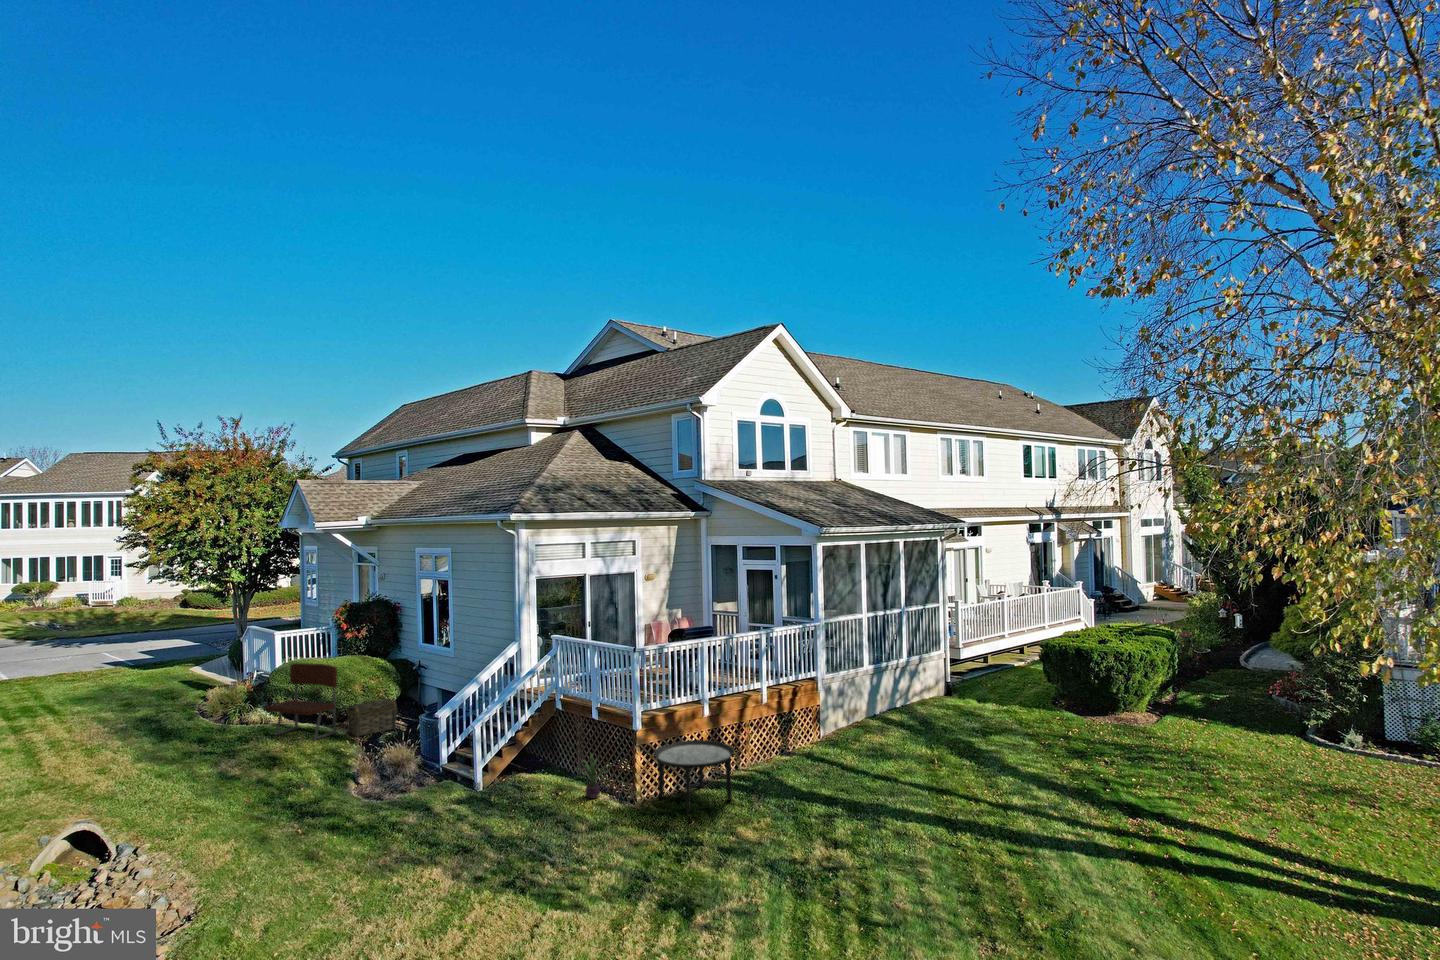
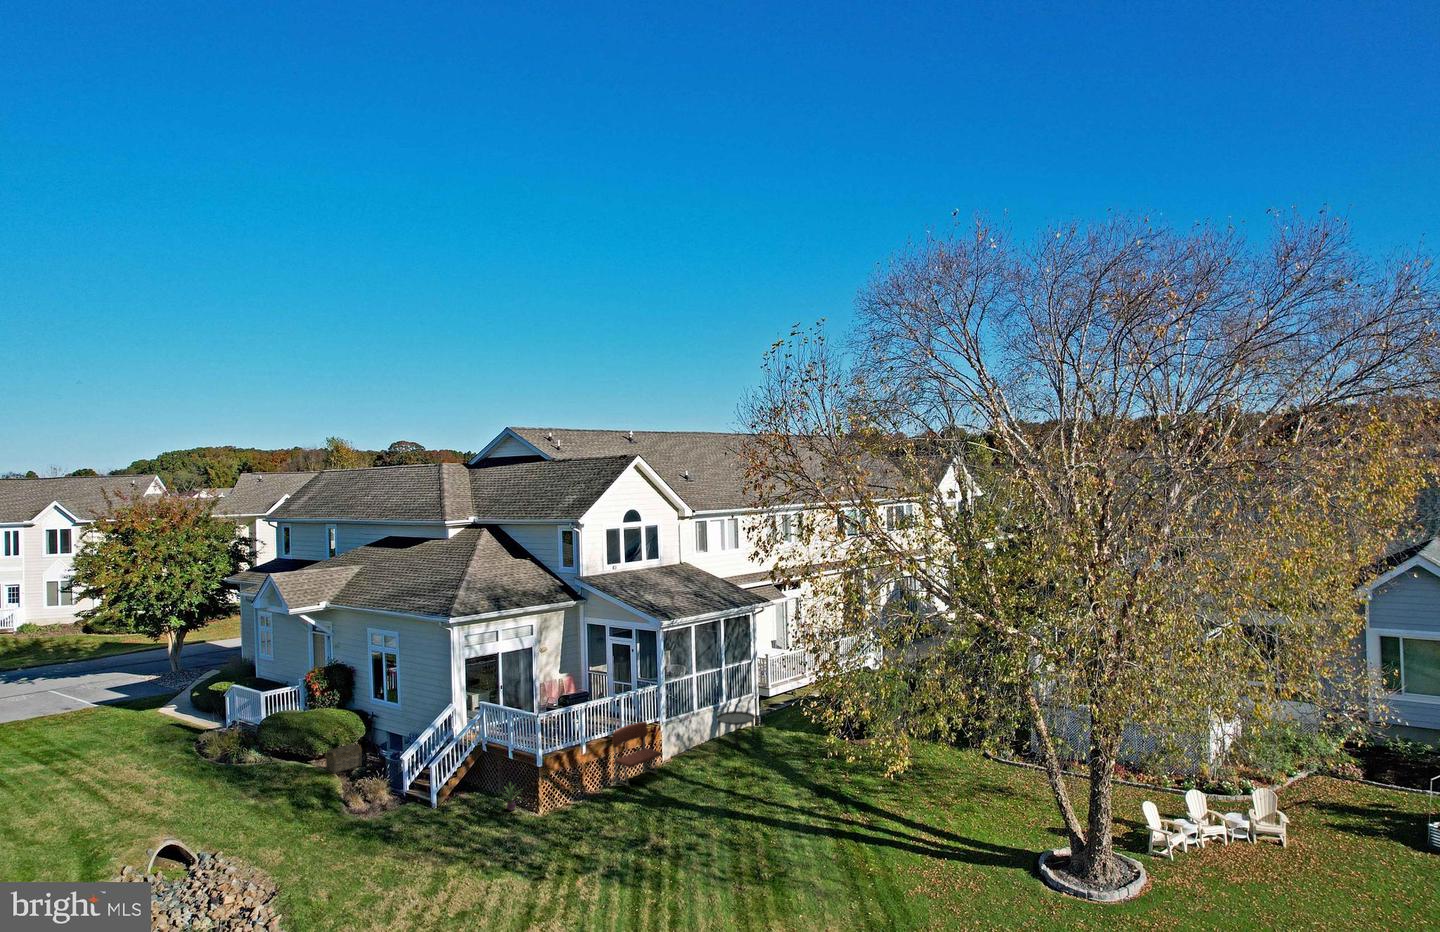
bench: present [265,663,338,740] -> present [612,721,663,786]
round table: present [654,740,734,813] -> present [716,711,756,745]

